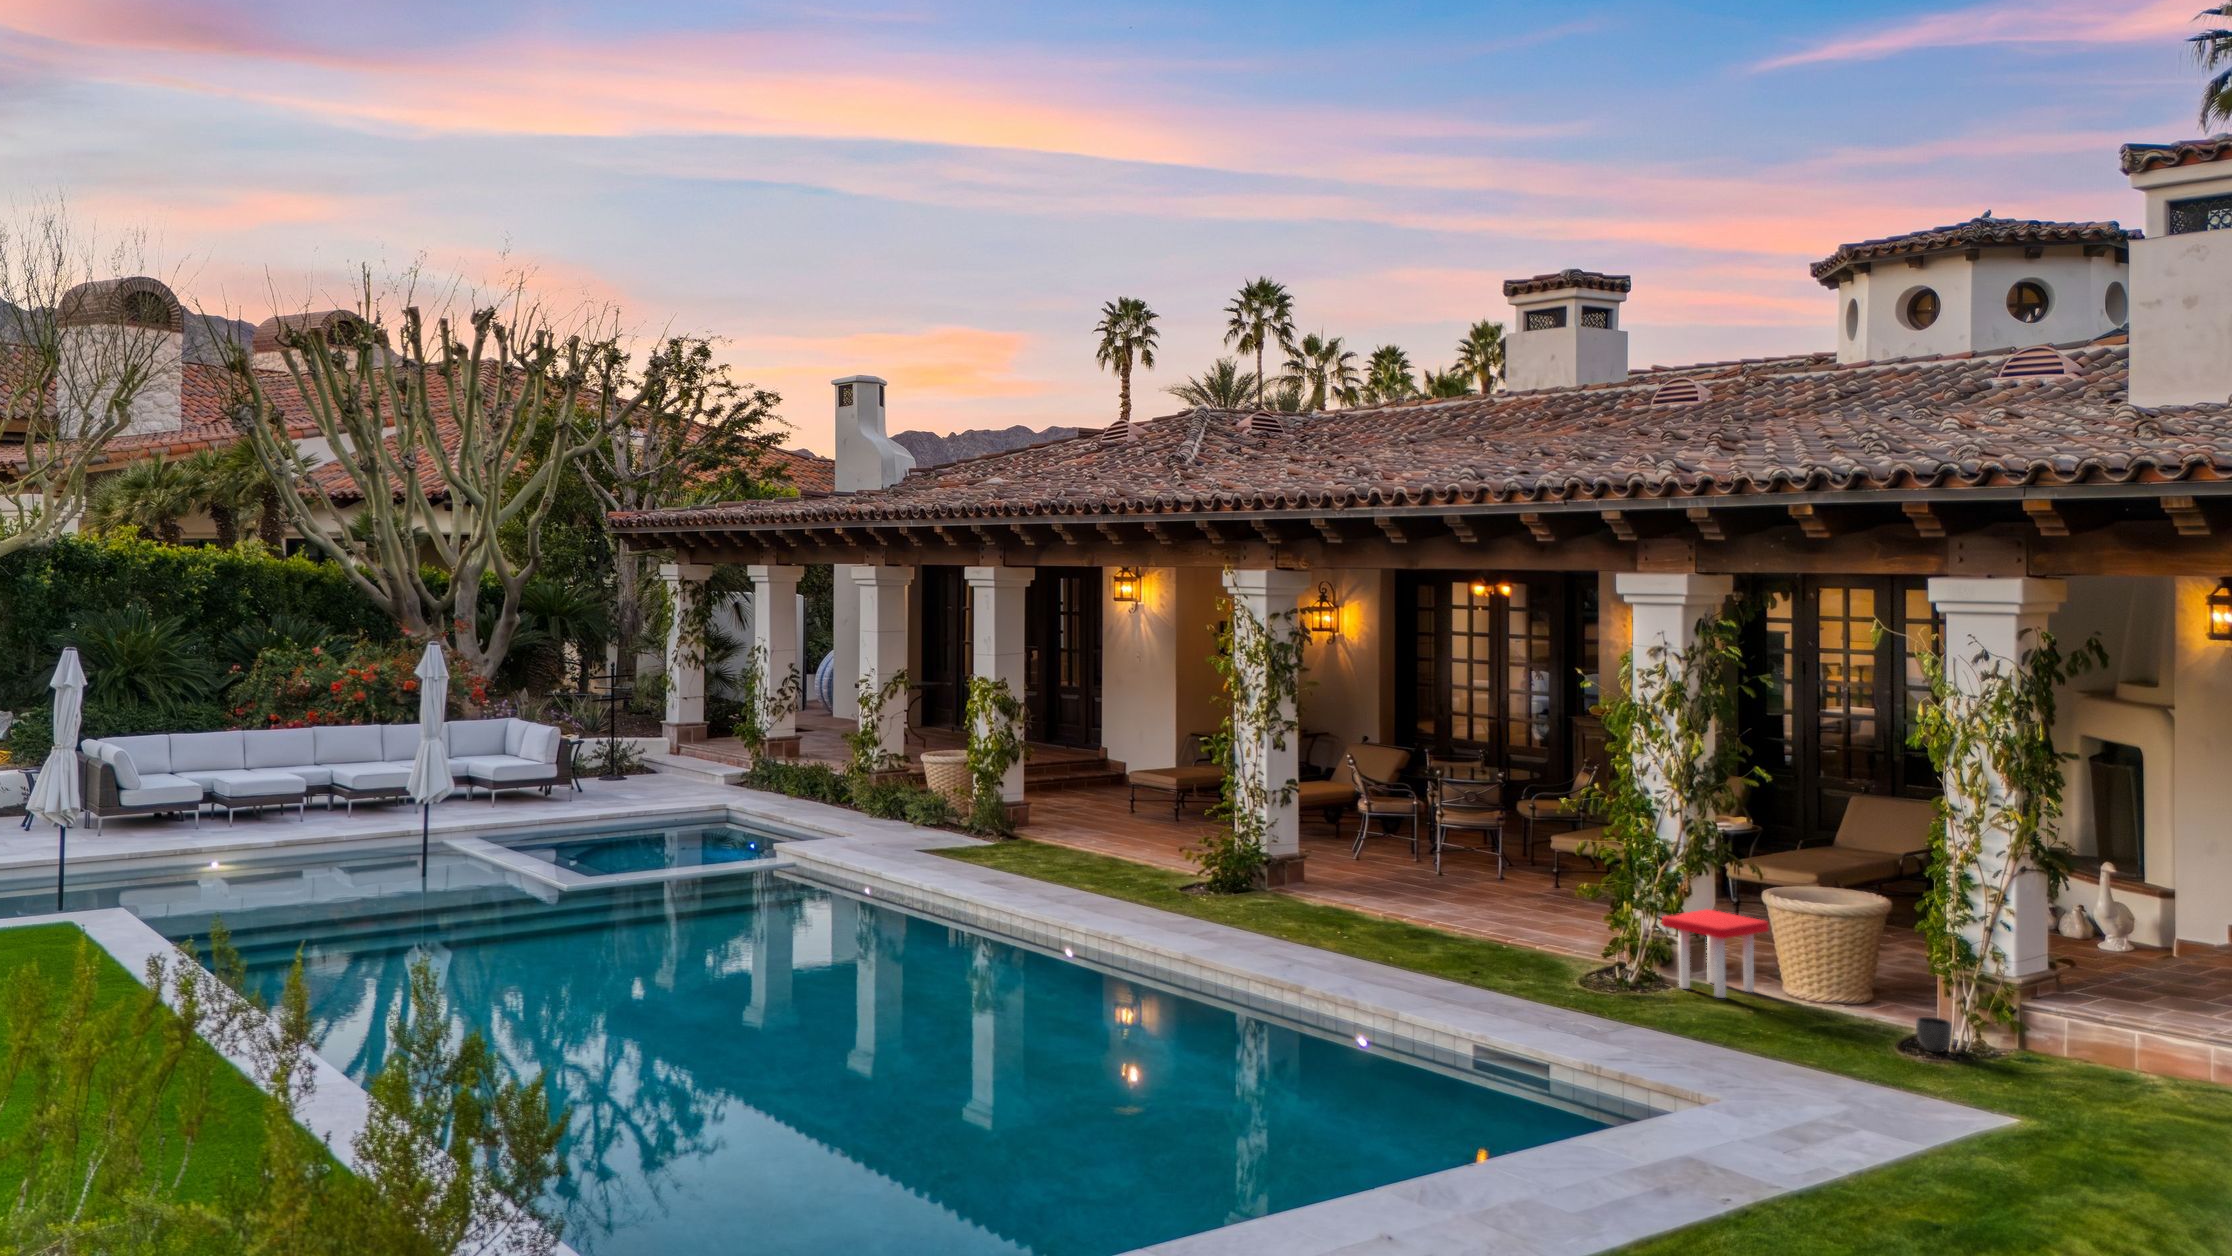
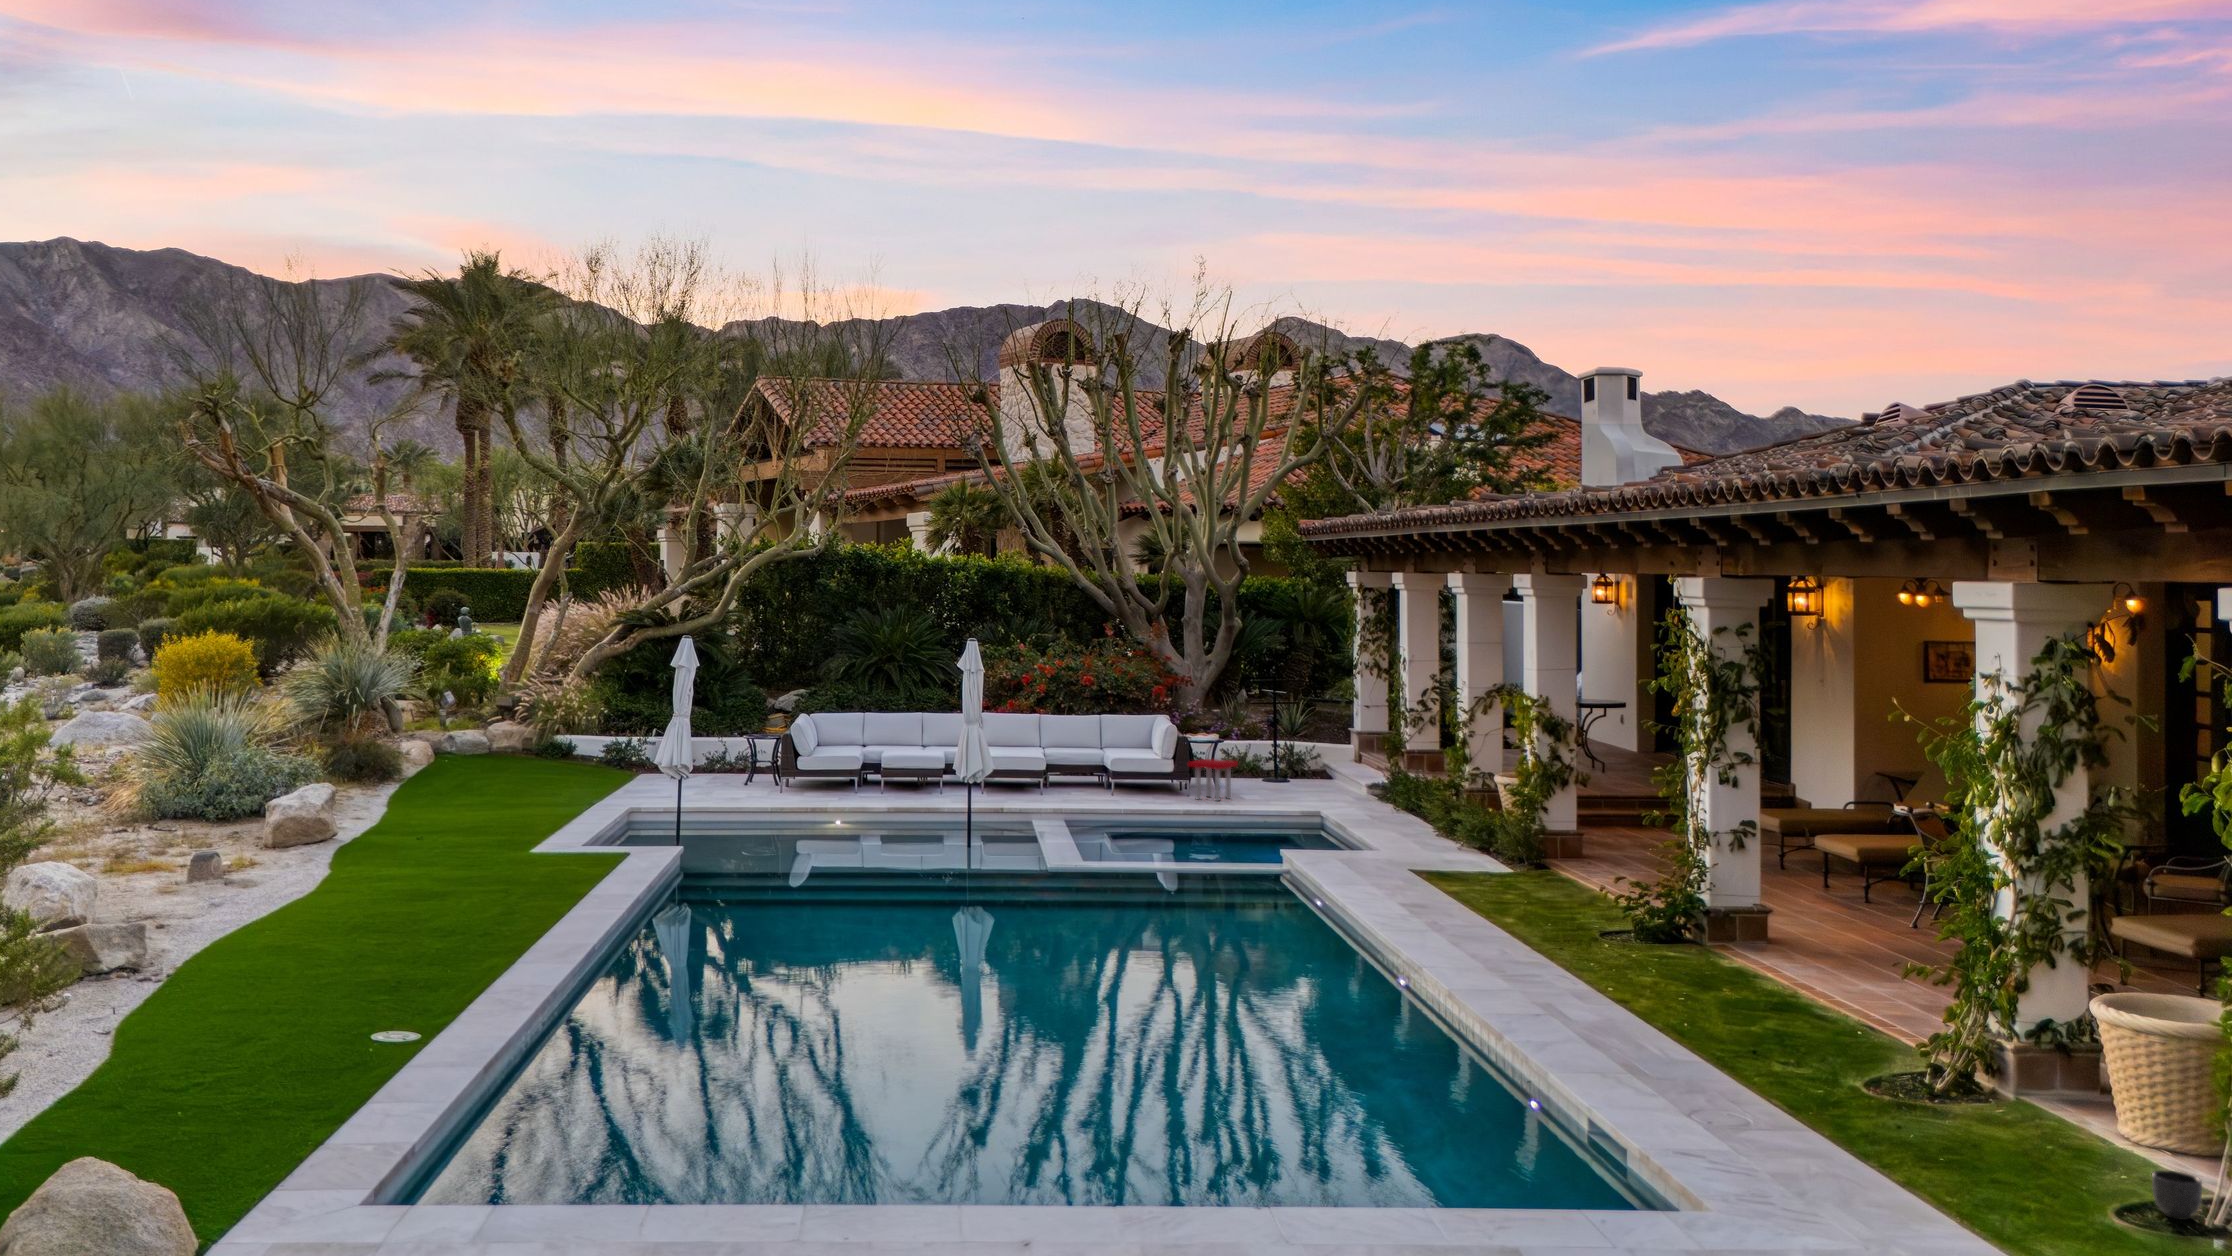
stool: present [1662,909,1769,998] -> present [1188,759,1238,801]

